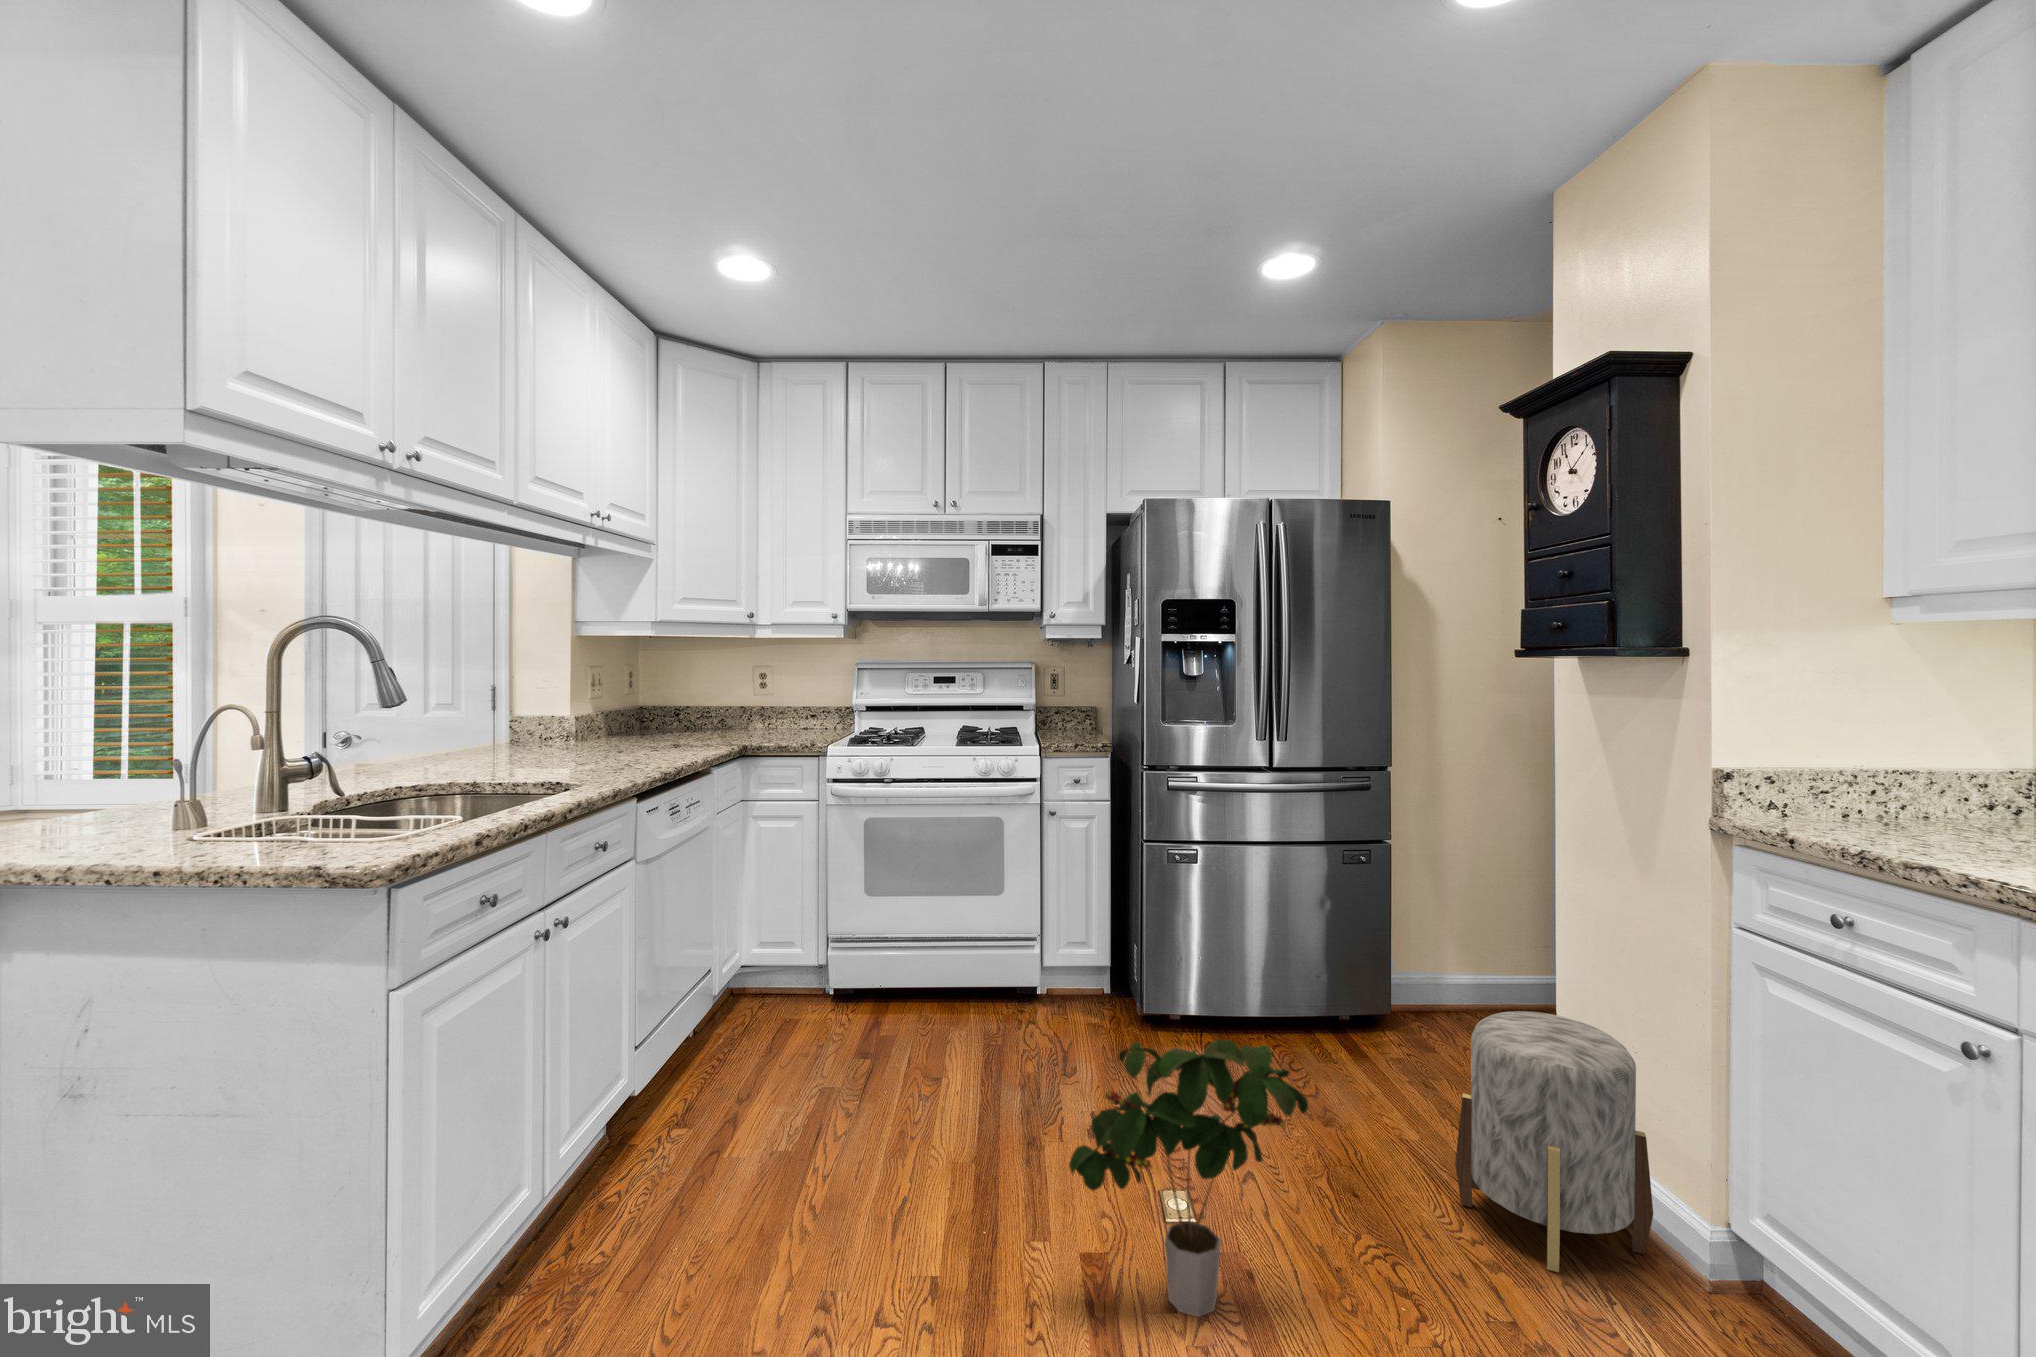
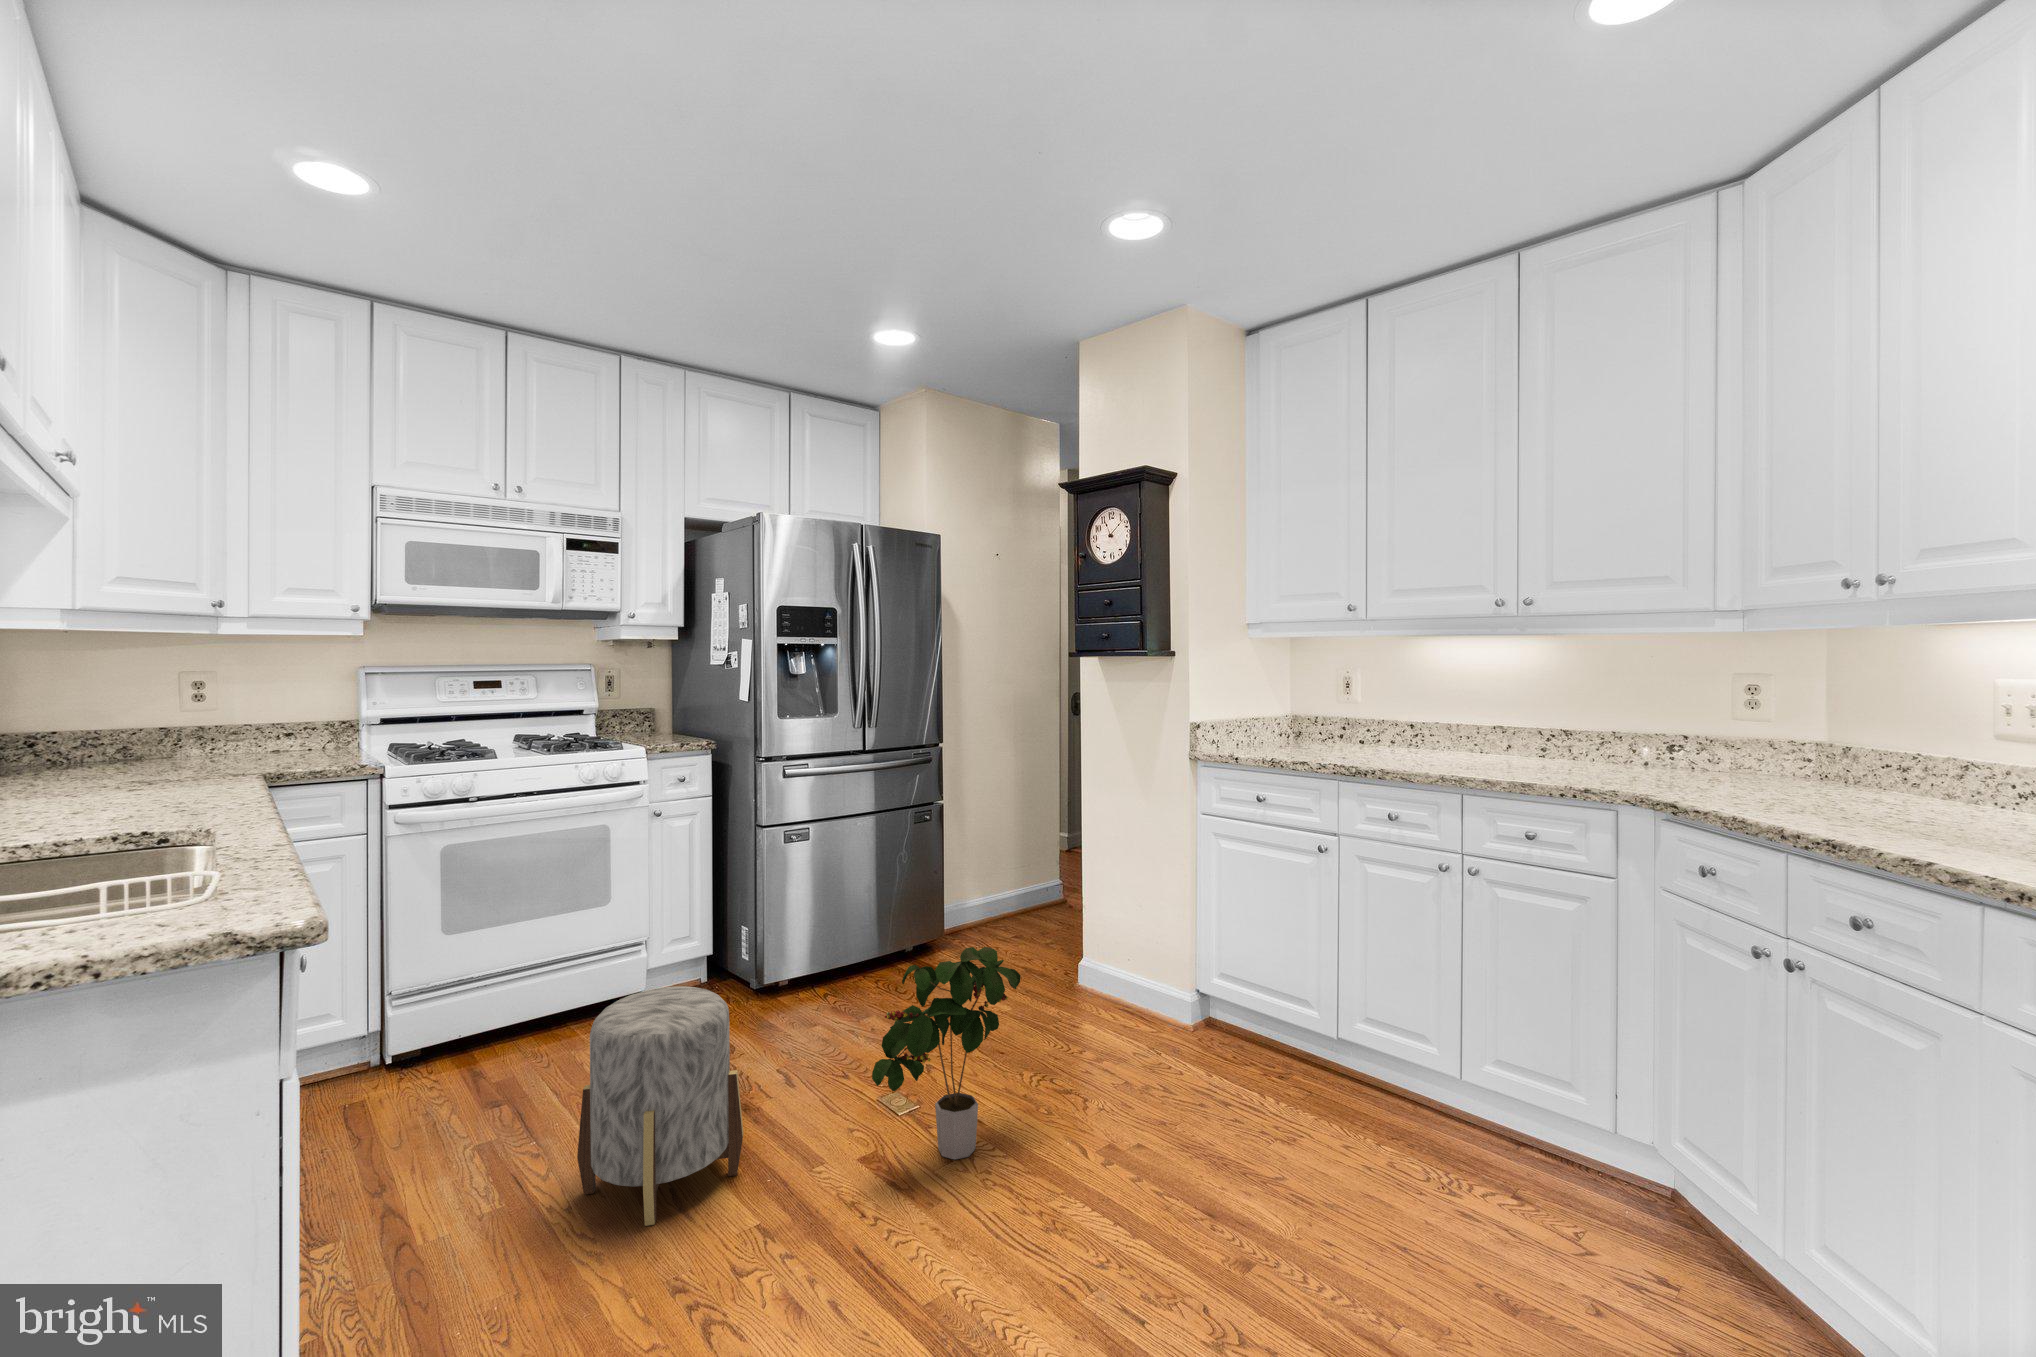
stool: present [1455,1011,1653,1273] -> present [577,986,743,1226]

